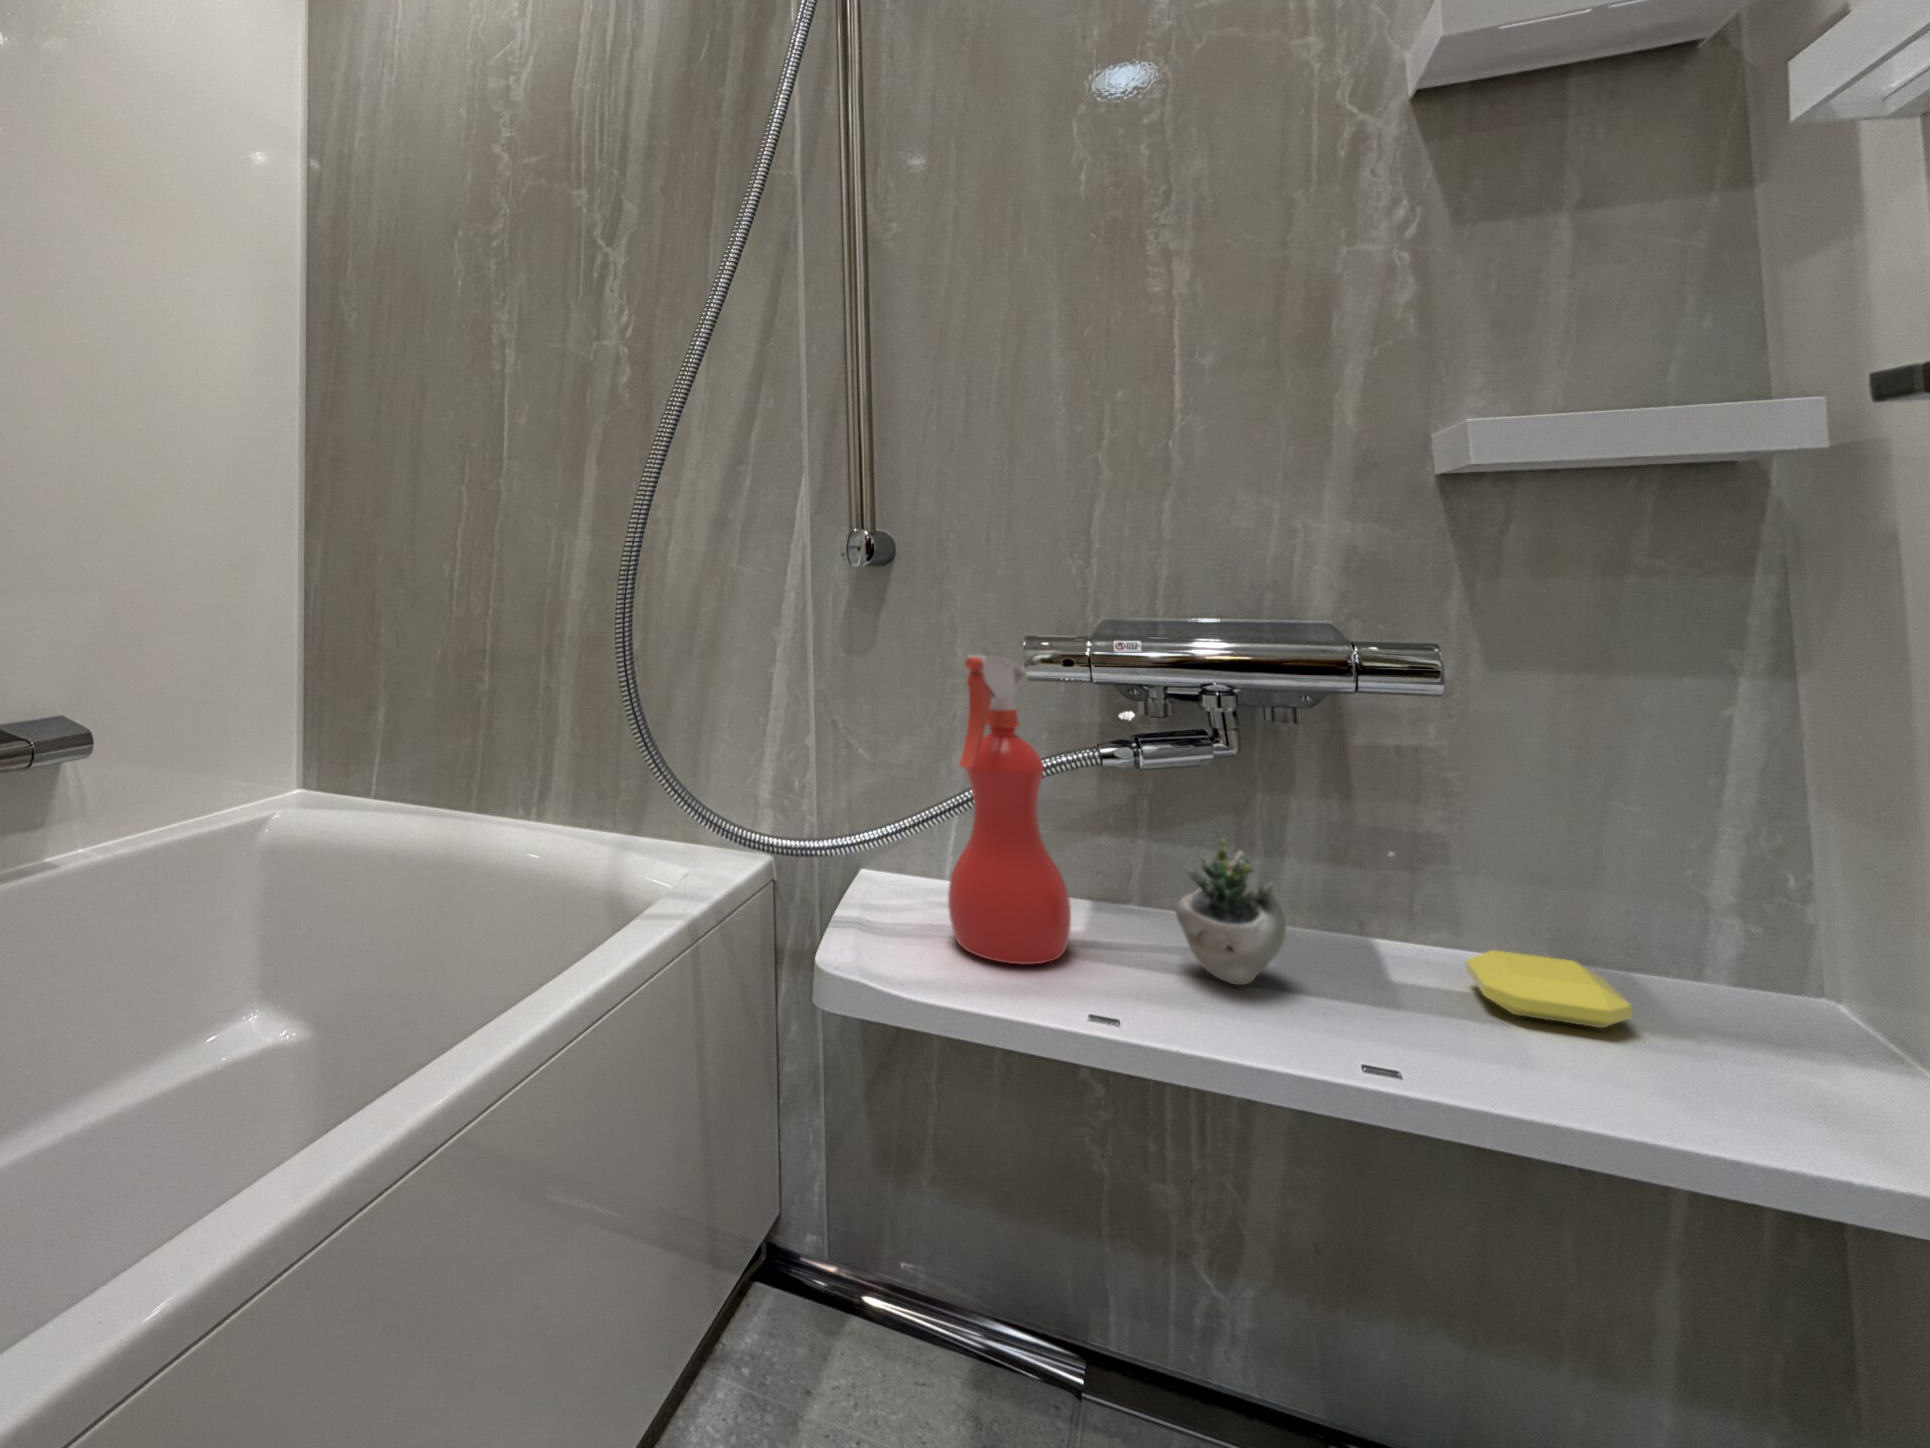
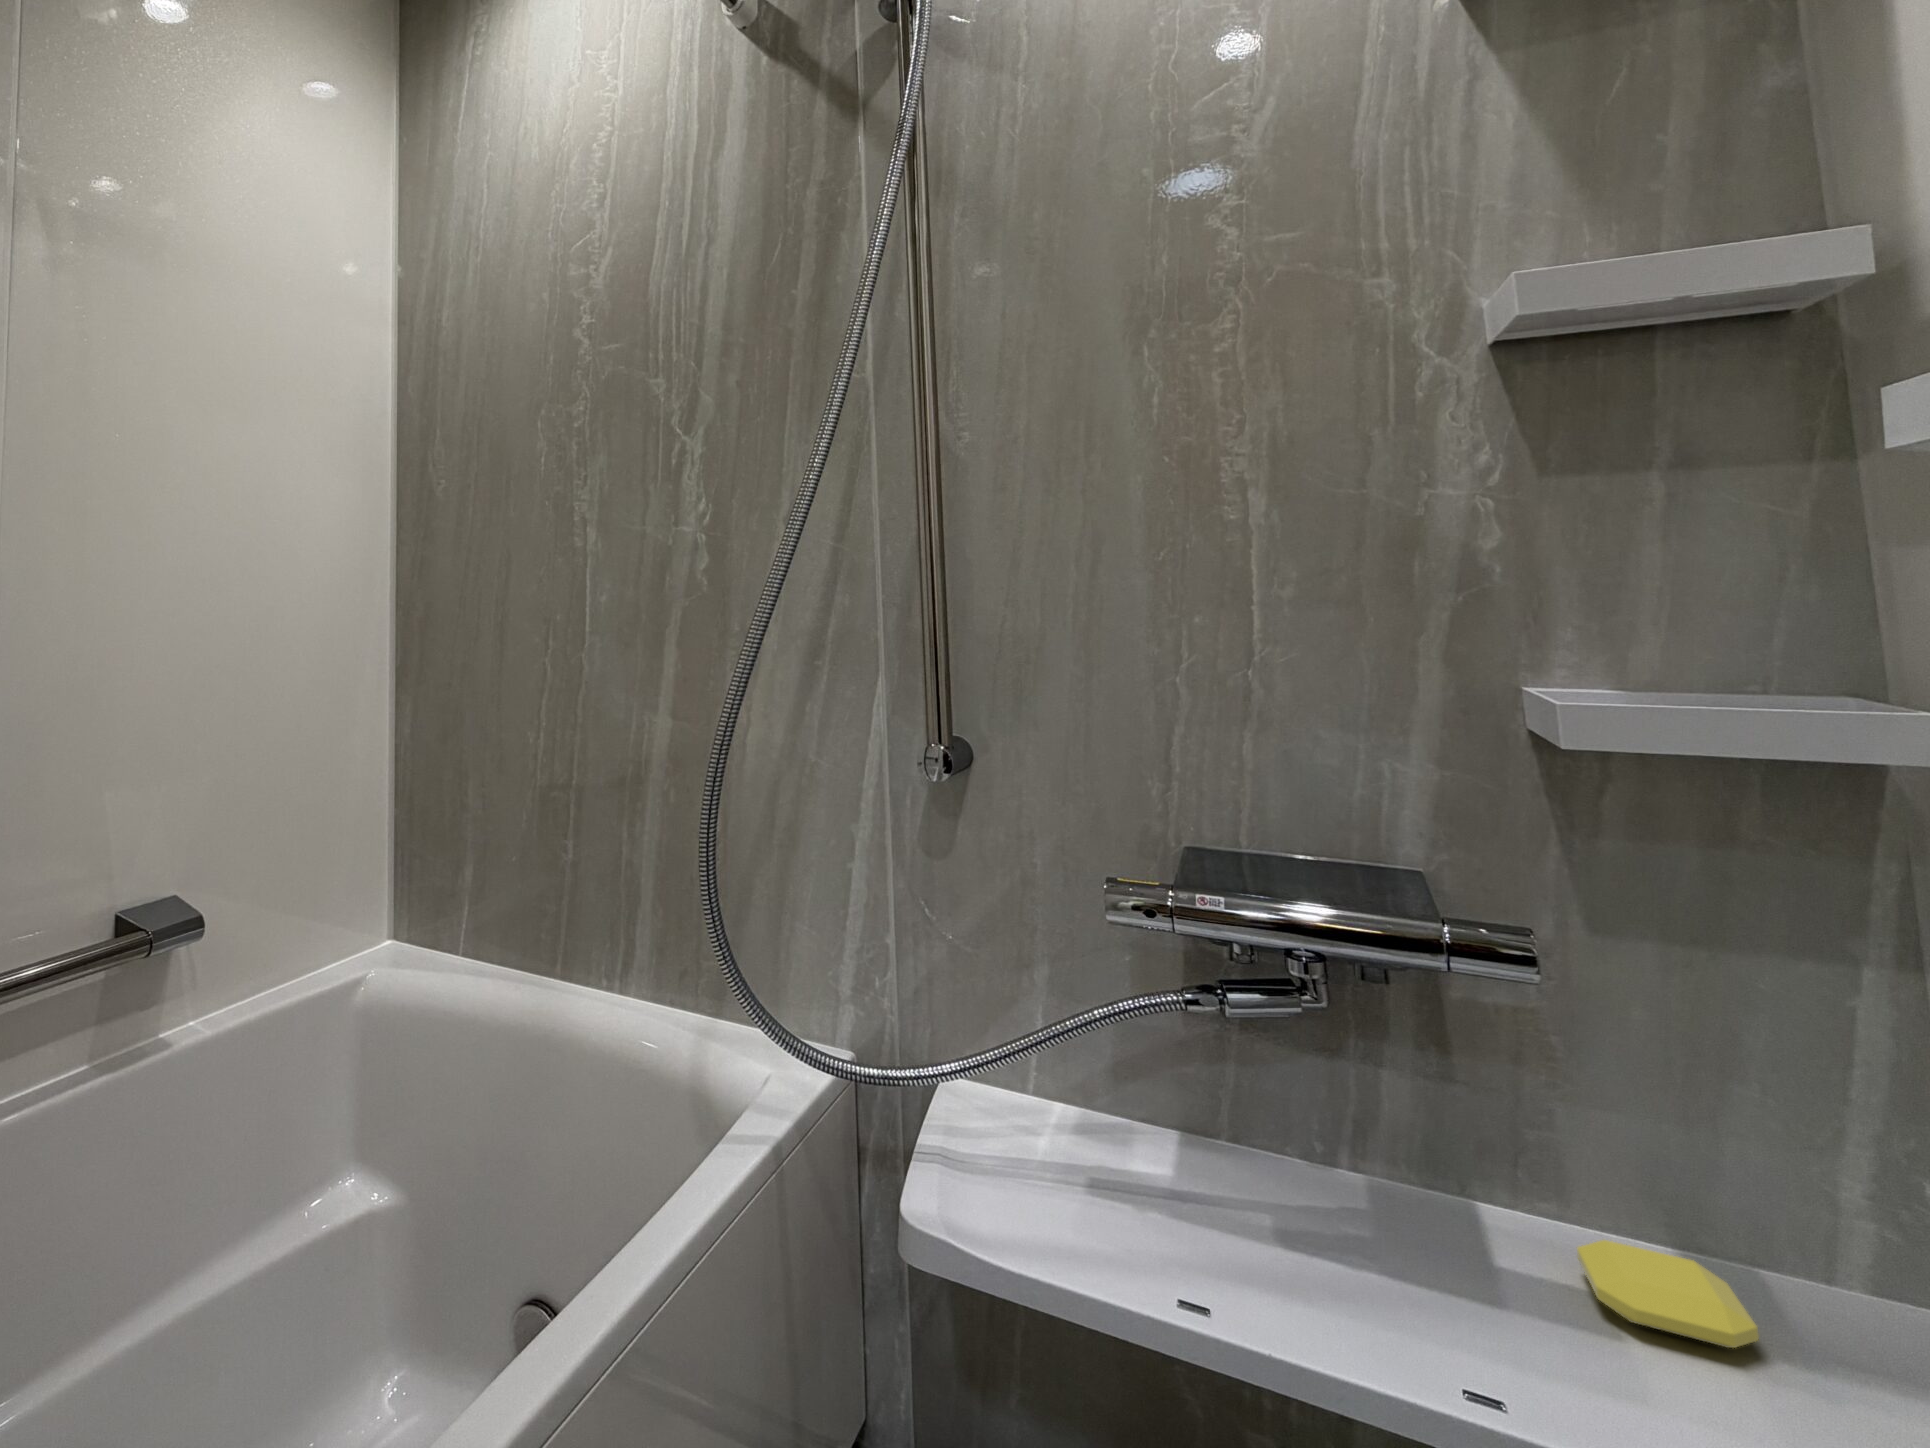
spray bottle: present [948,655,1071,964] -> none [1033,896,1159,1221]
succulent plant: present [1176,838,1395,985] -> none [1268,1105,1497,1264]

